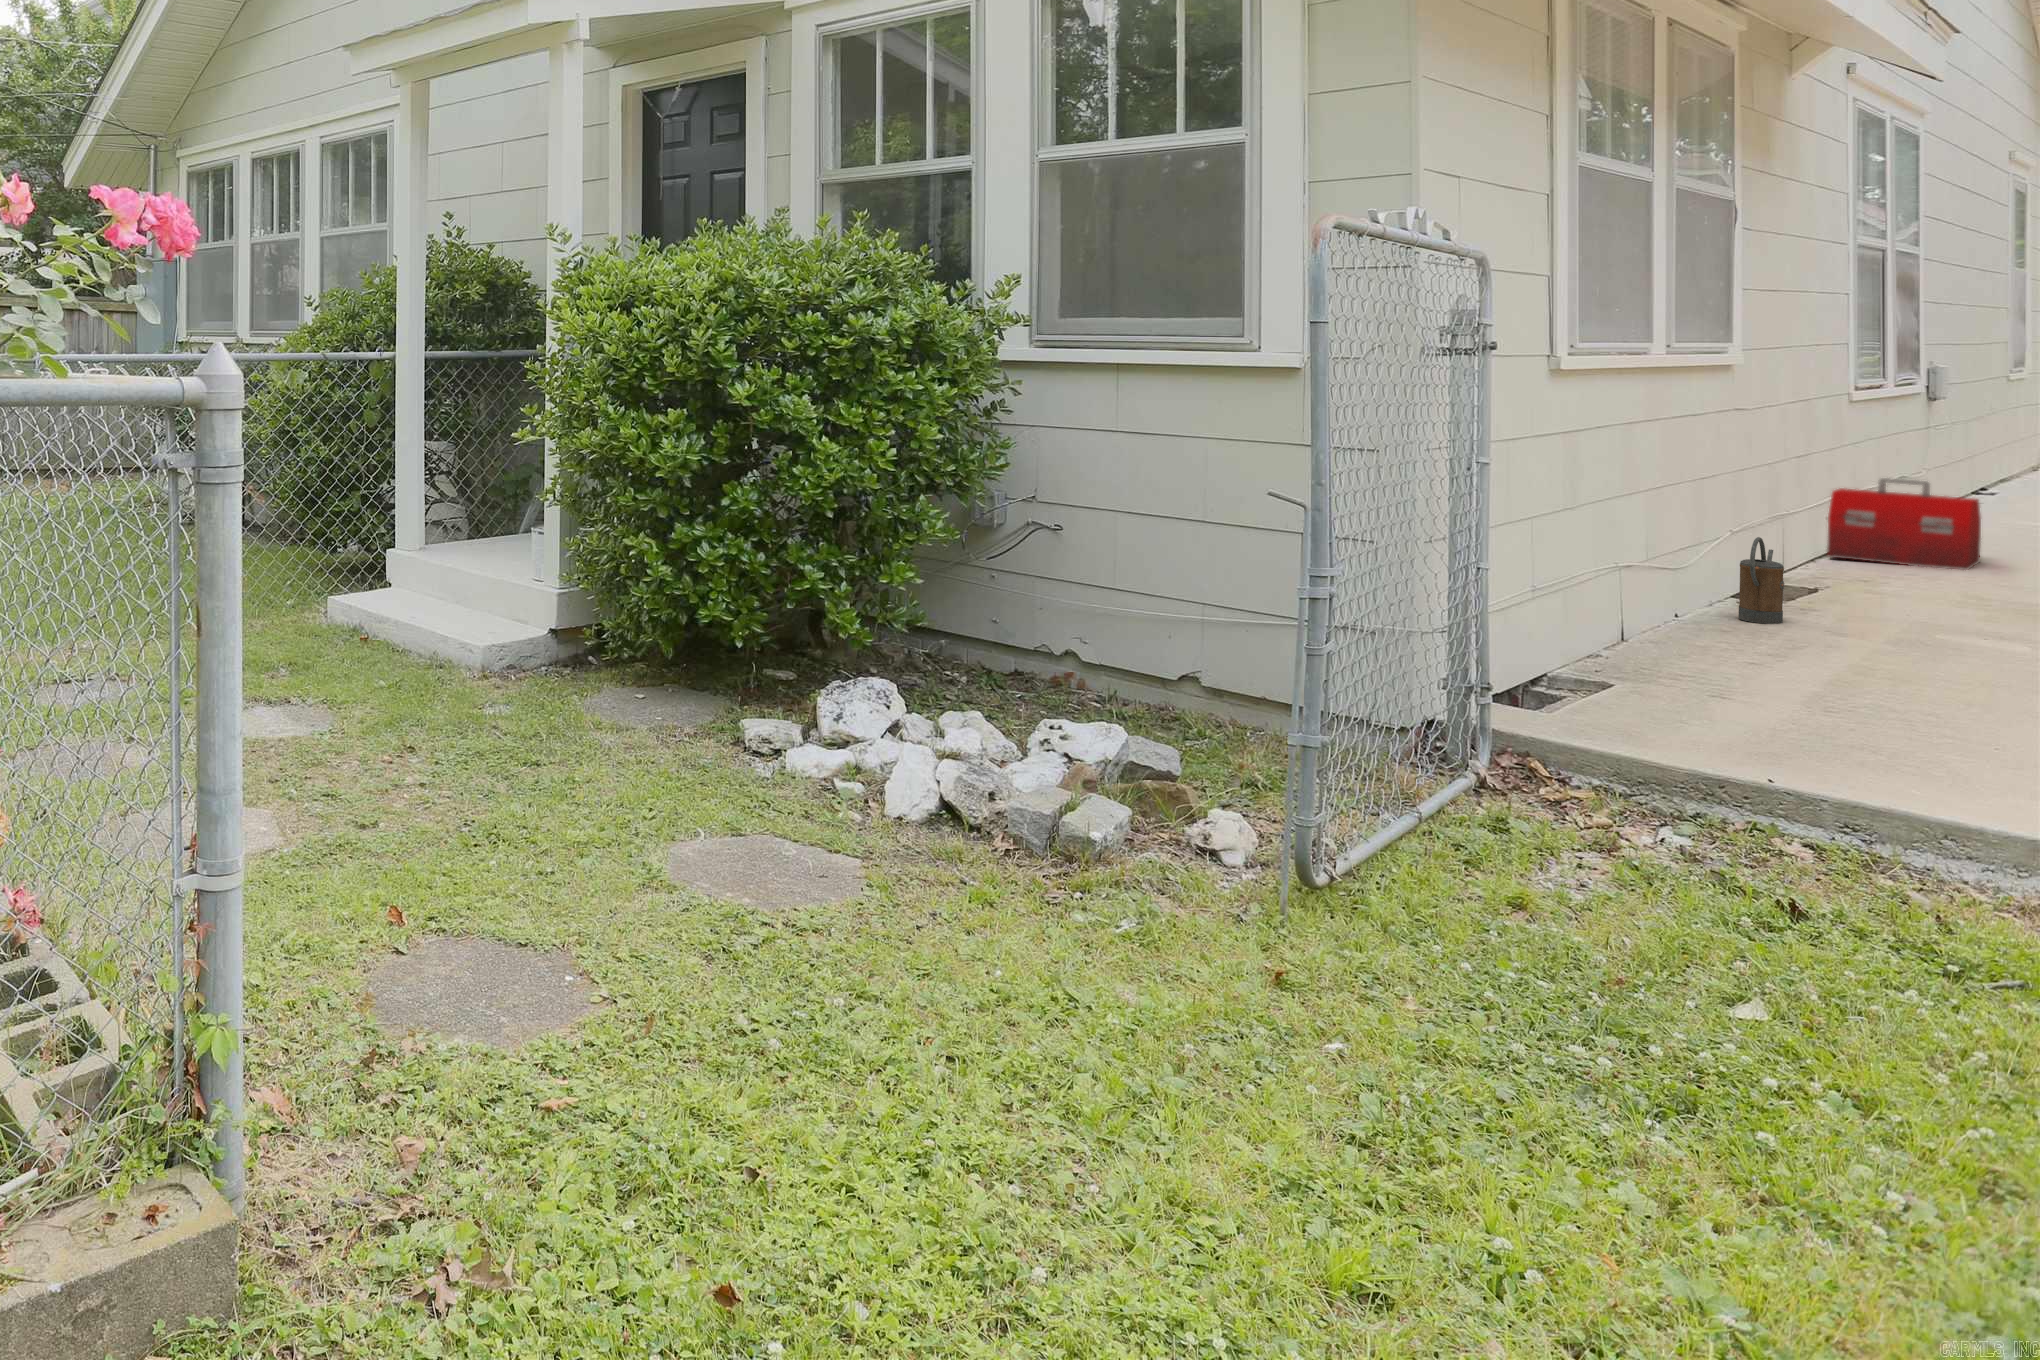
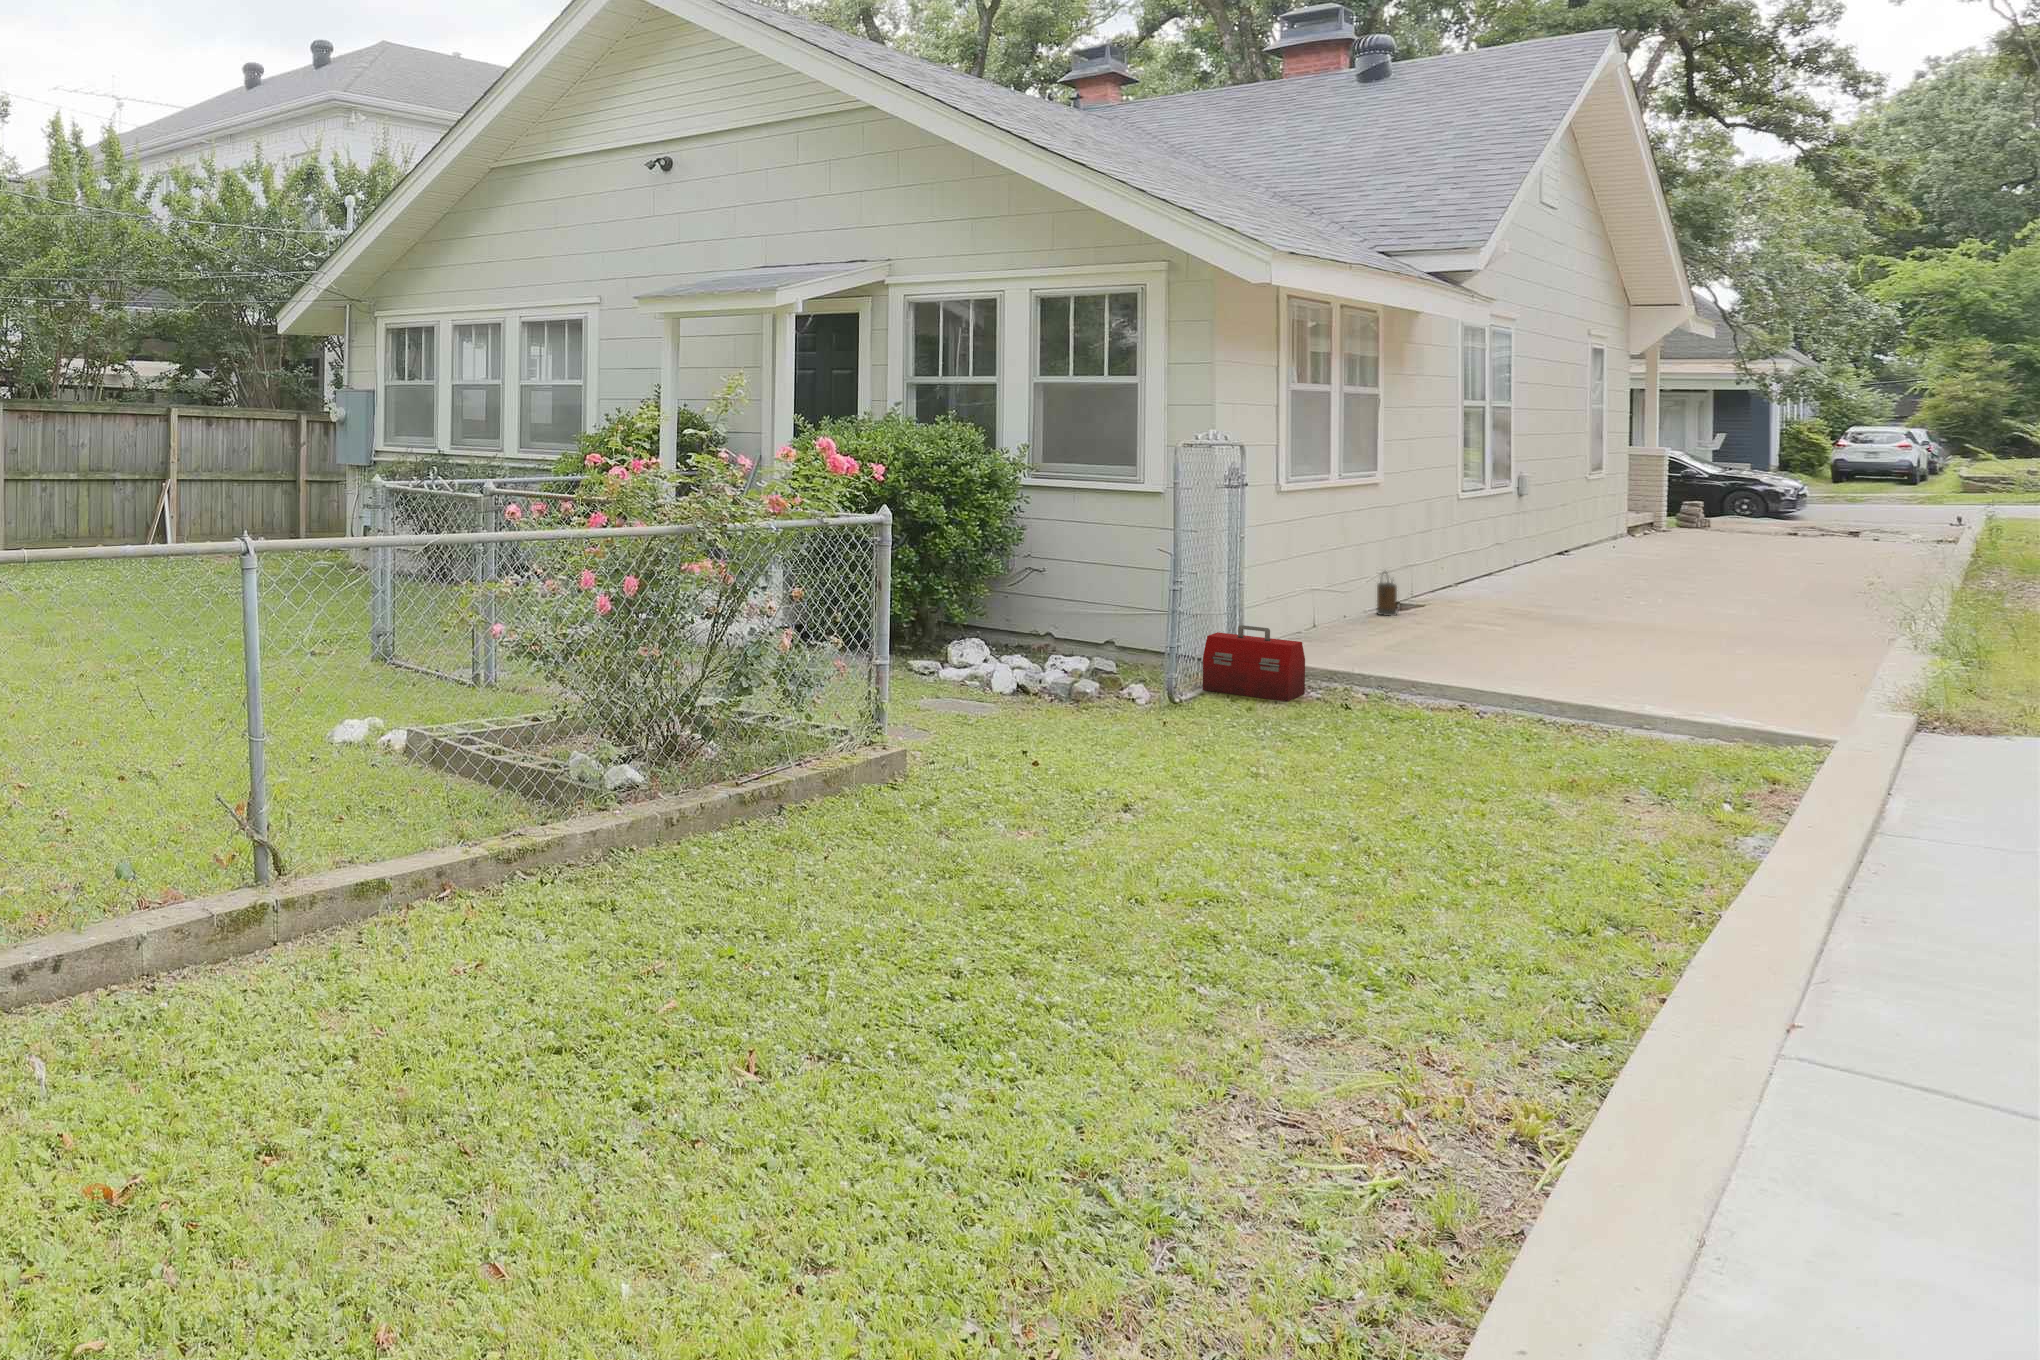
toolbox: present [1827,478,1981,570] -> present [1203,625,1305,702]

